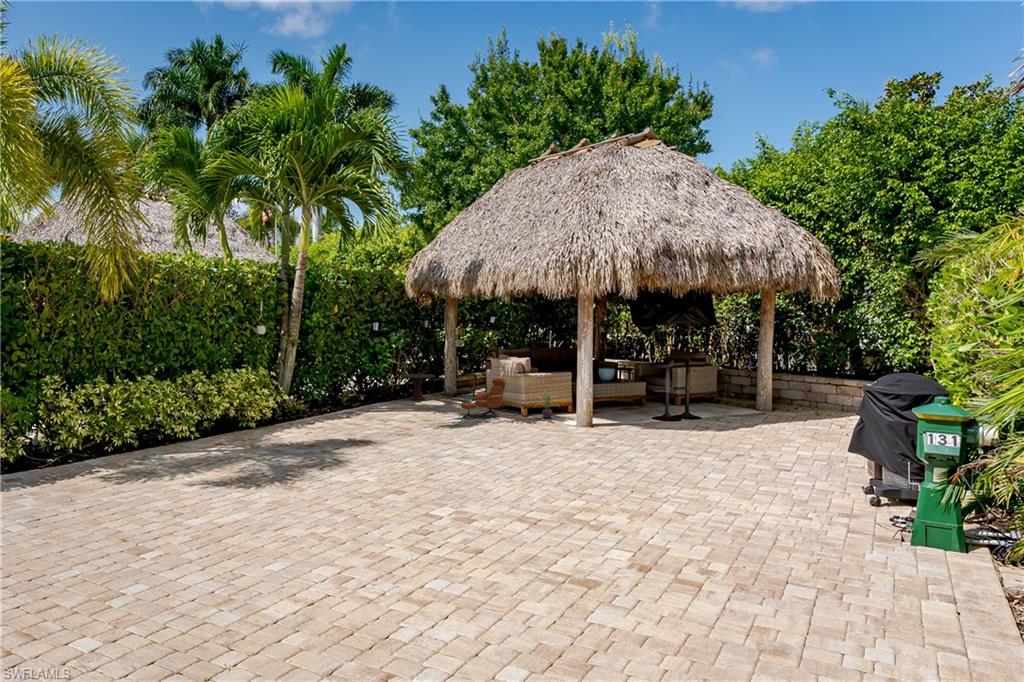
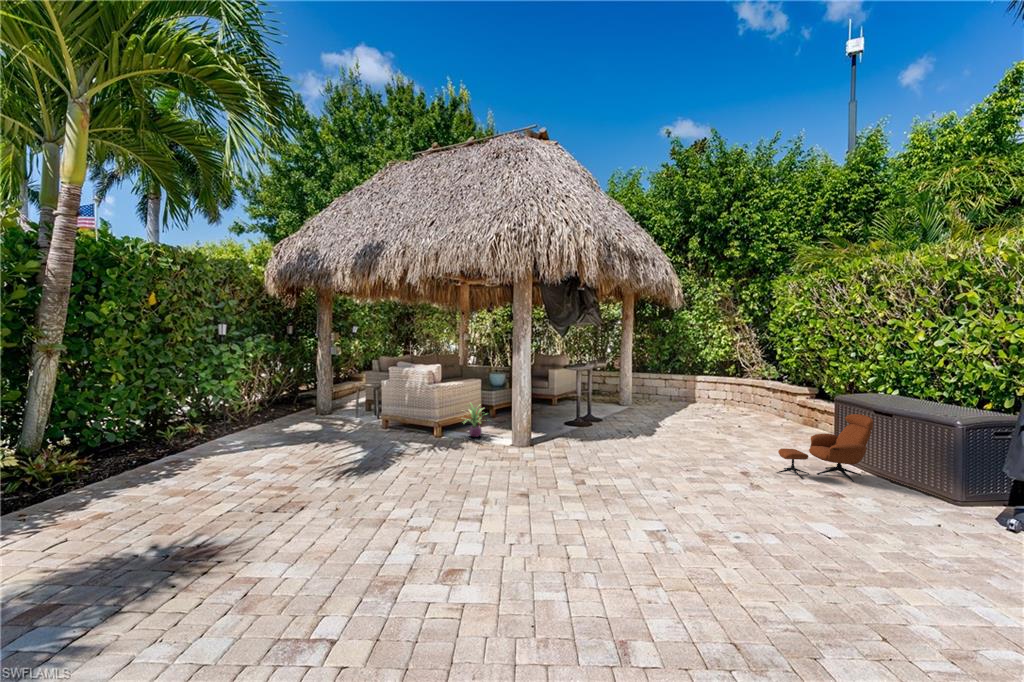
side table: present [400,374,435,401] -> none [258,388,306,422]
lounge chair: present [461,378,506,418] -> present [777,414,873,482]

